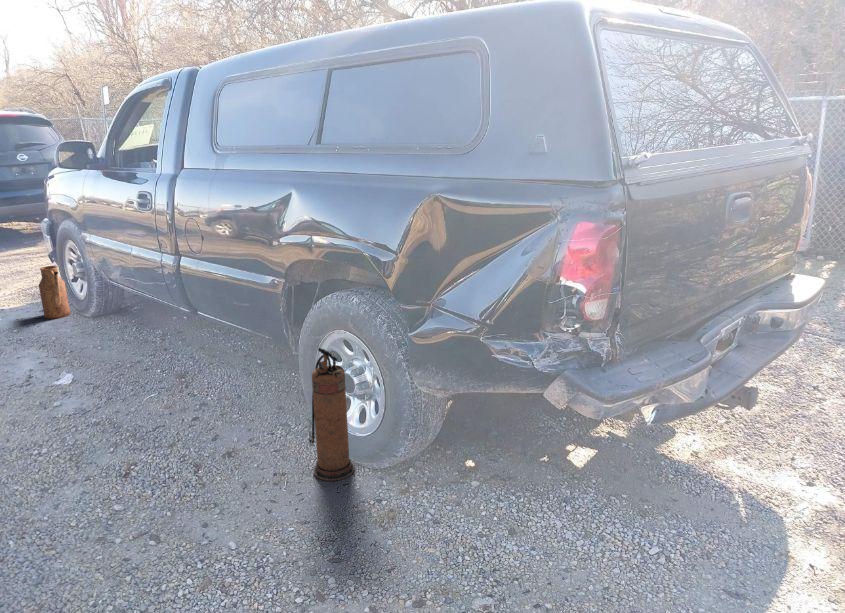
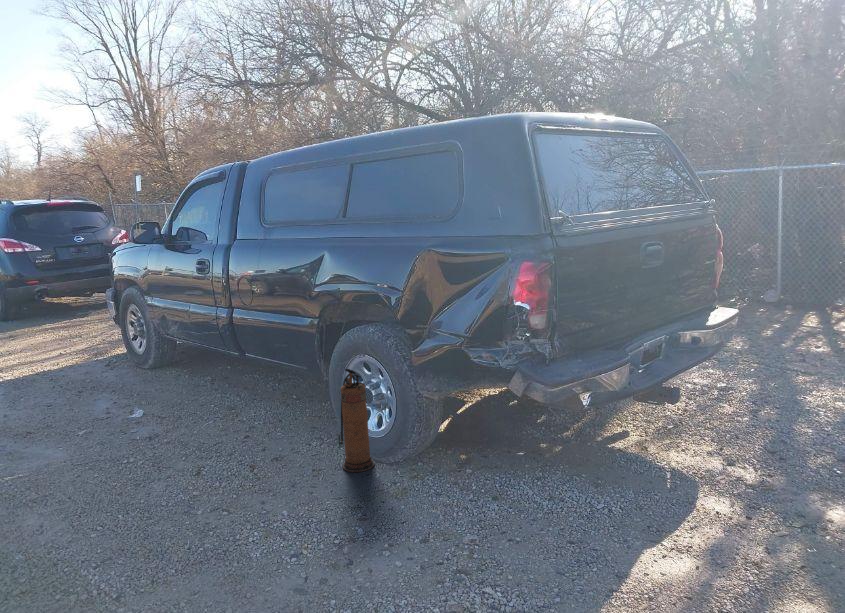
watering can: present [39,266,71,319] -> none [105,327,131,371]

